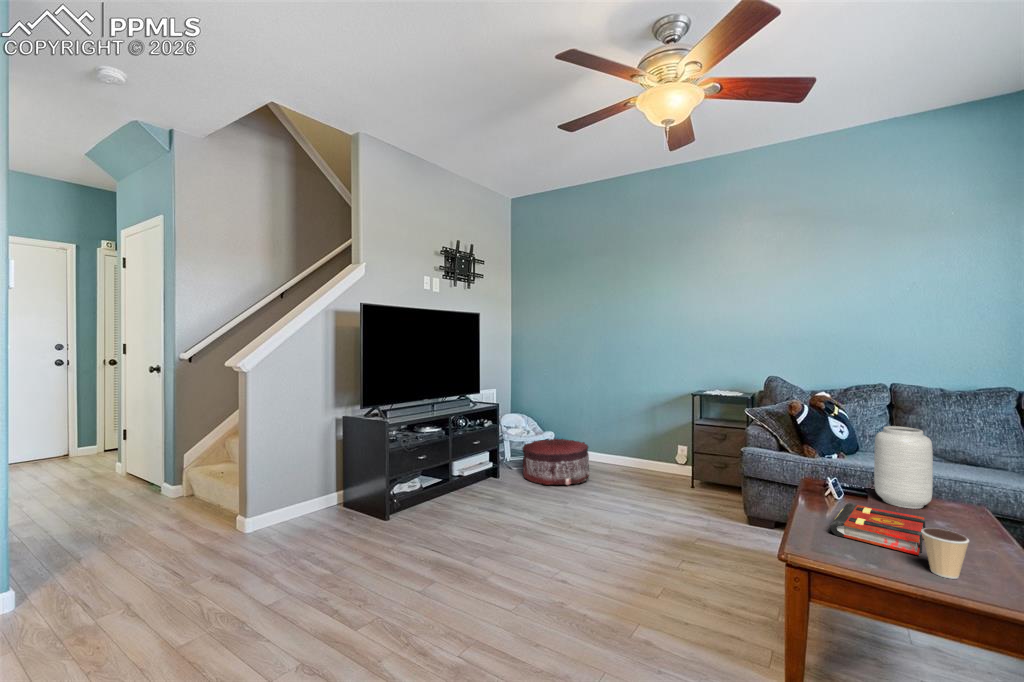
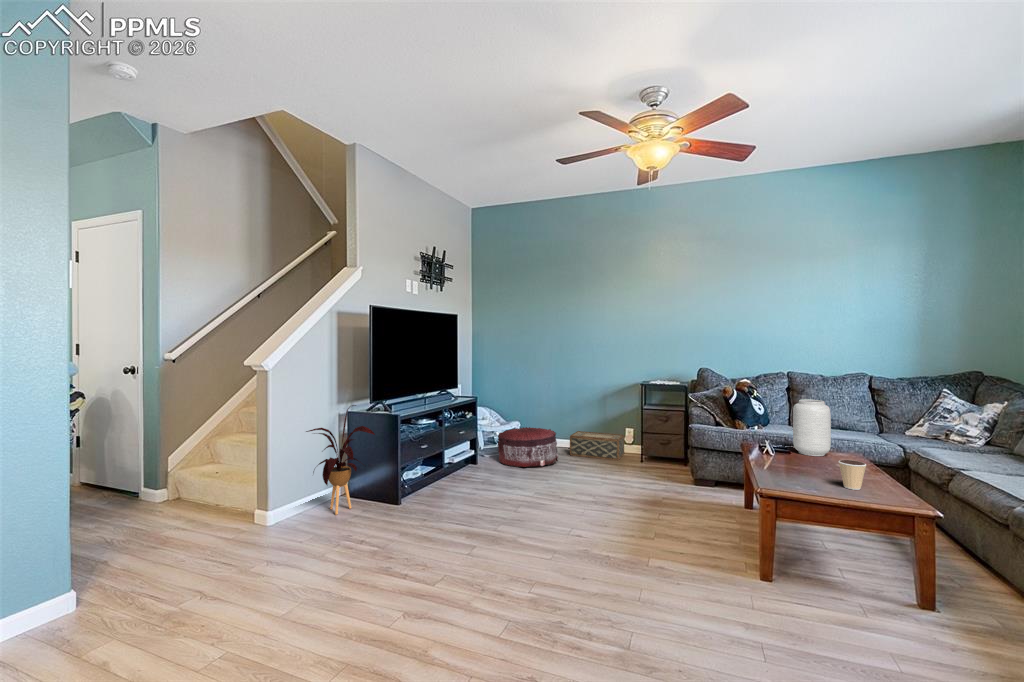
house plant: none [283,411,353,529] -> present [306,405,375,515]
woven basket: none [608,445,674,483] -> present [570,431,624,460]
book: present [831,503,925,555] -> none [778,453,835,480]

